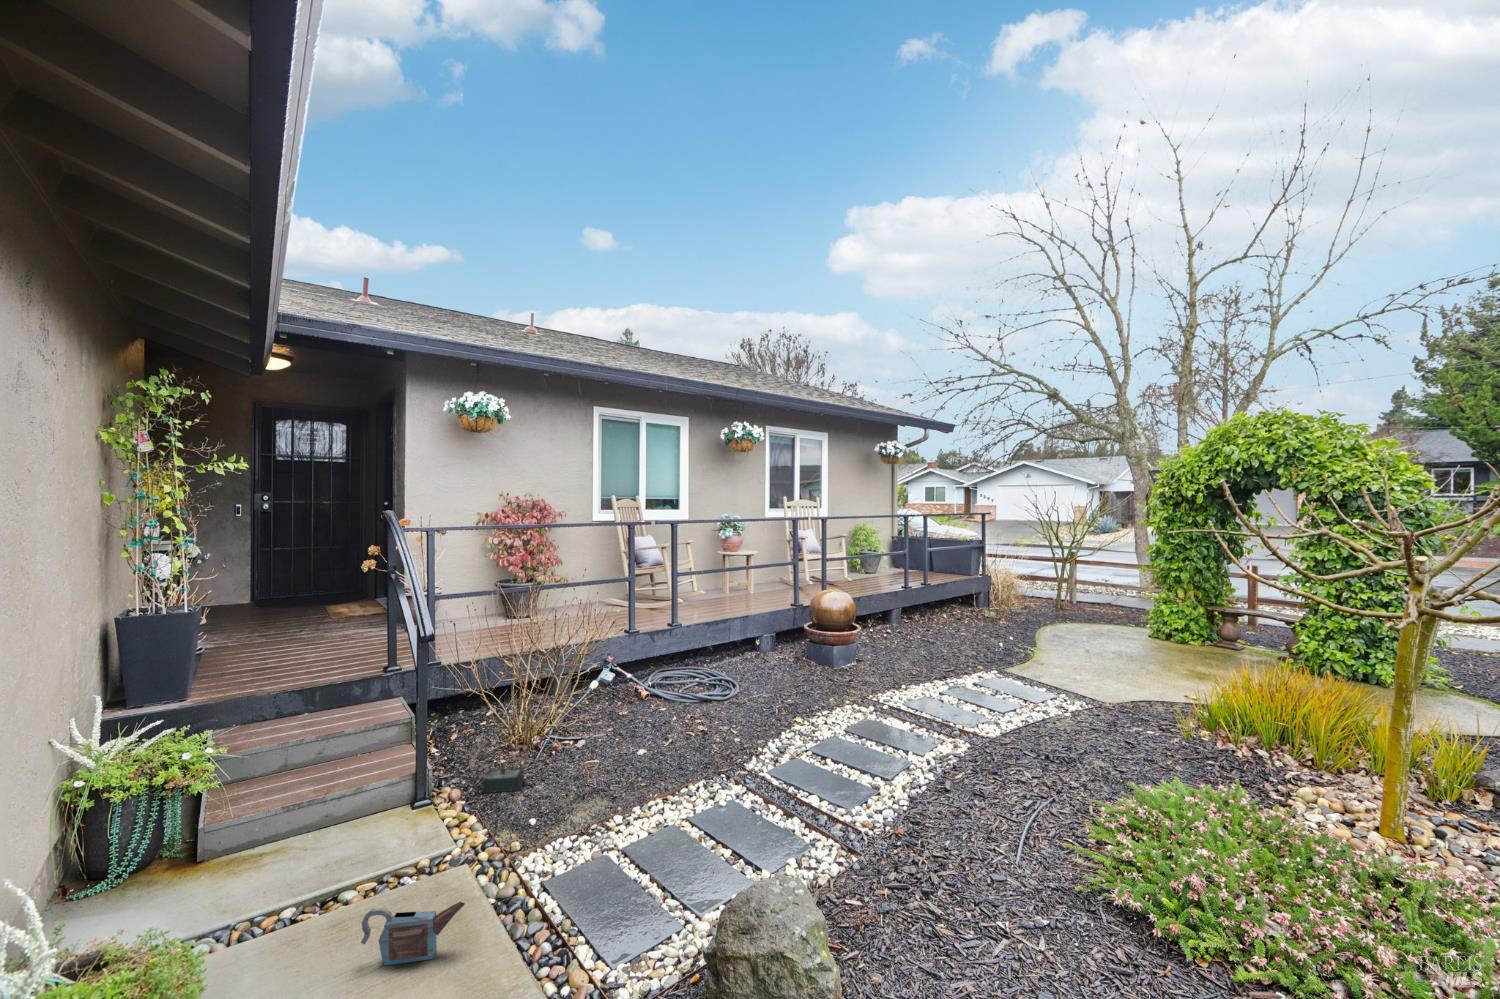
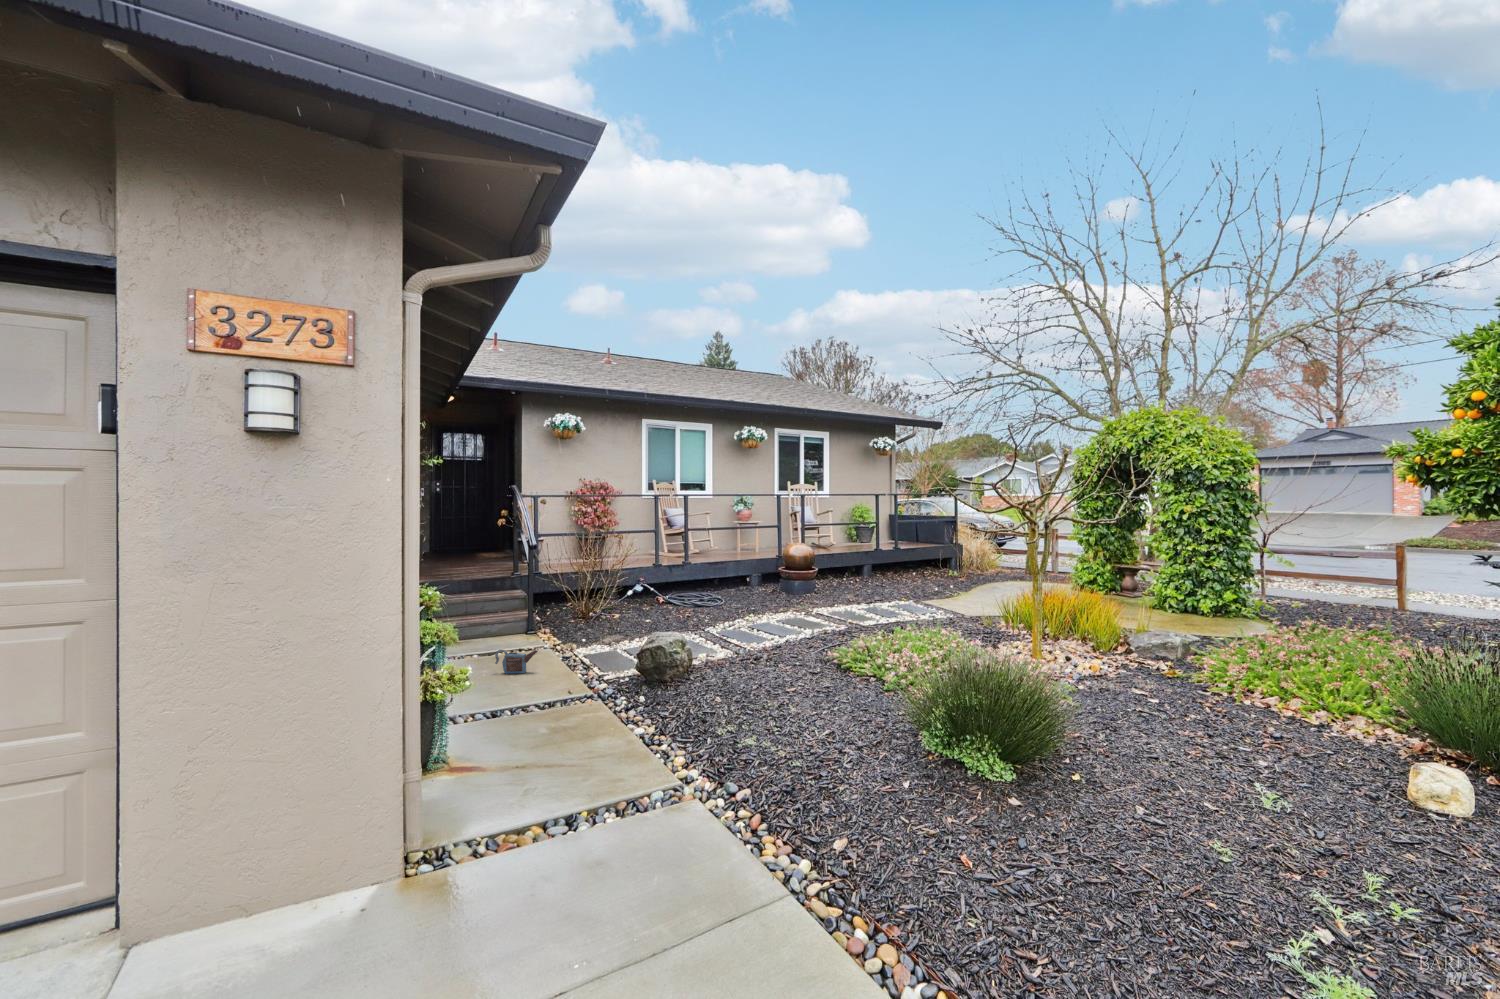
decorative plant: present [469,738,532,793] -> none [549,605,583,635]

